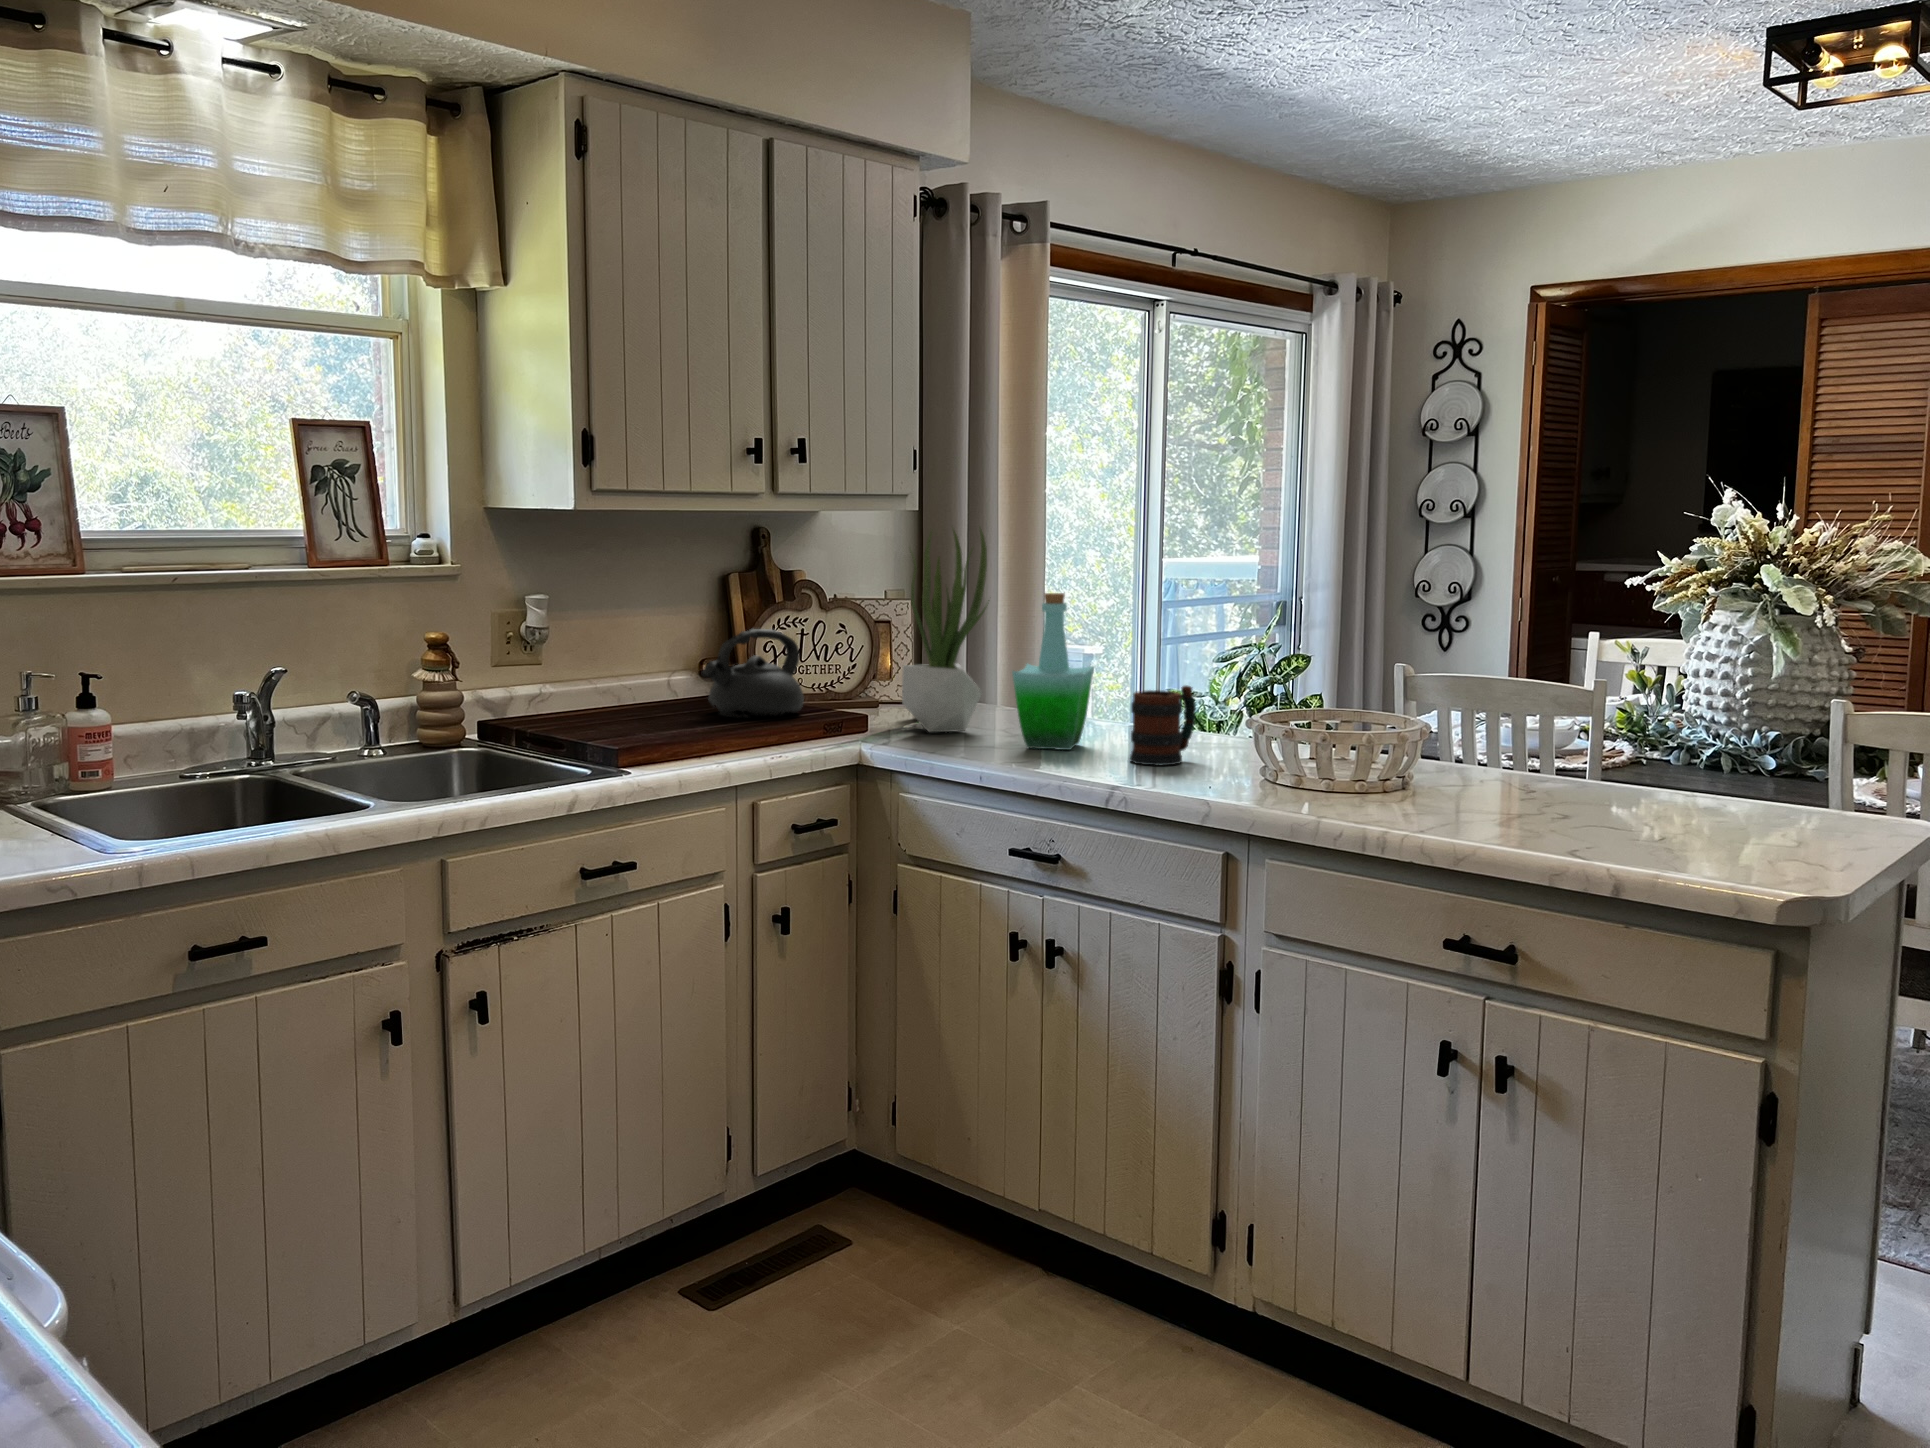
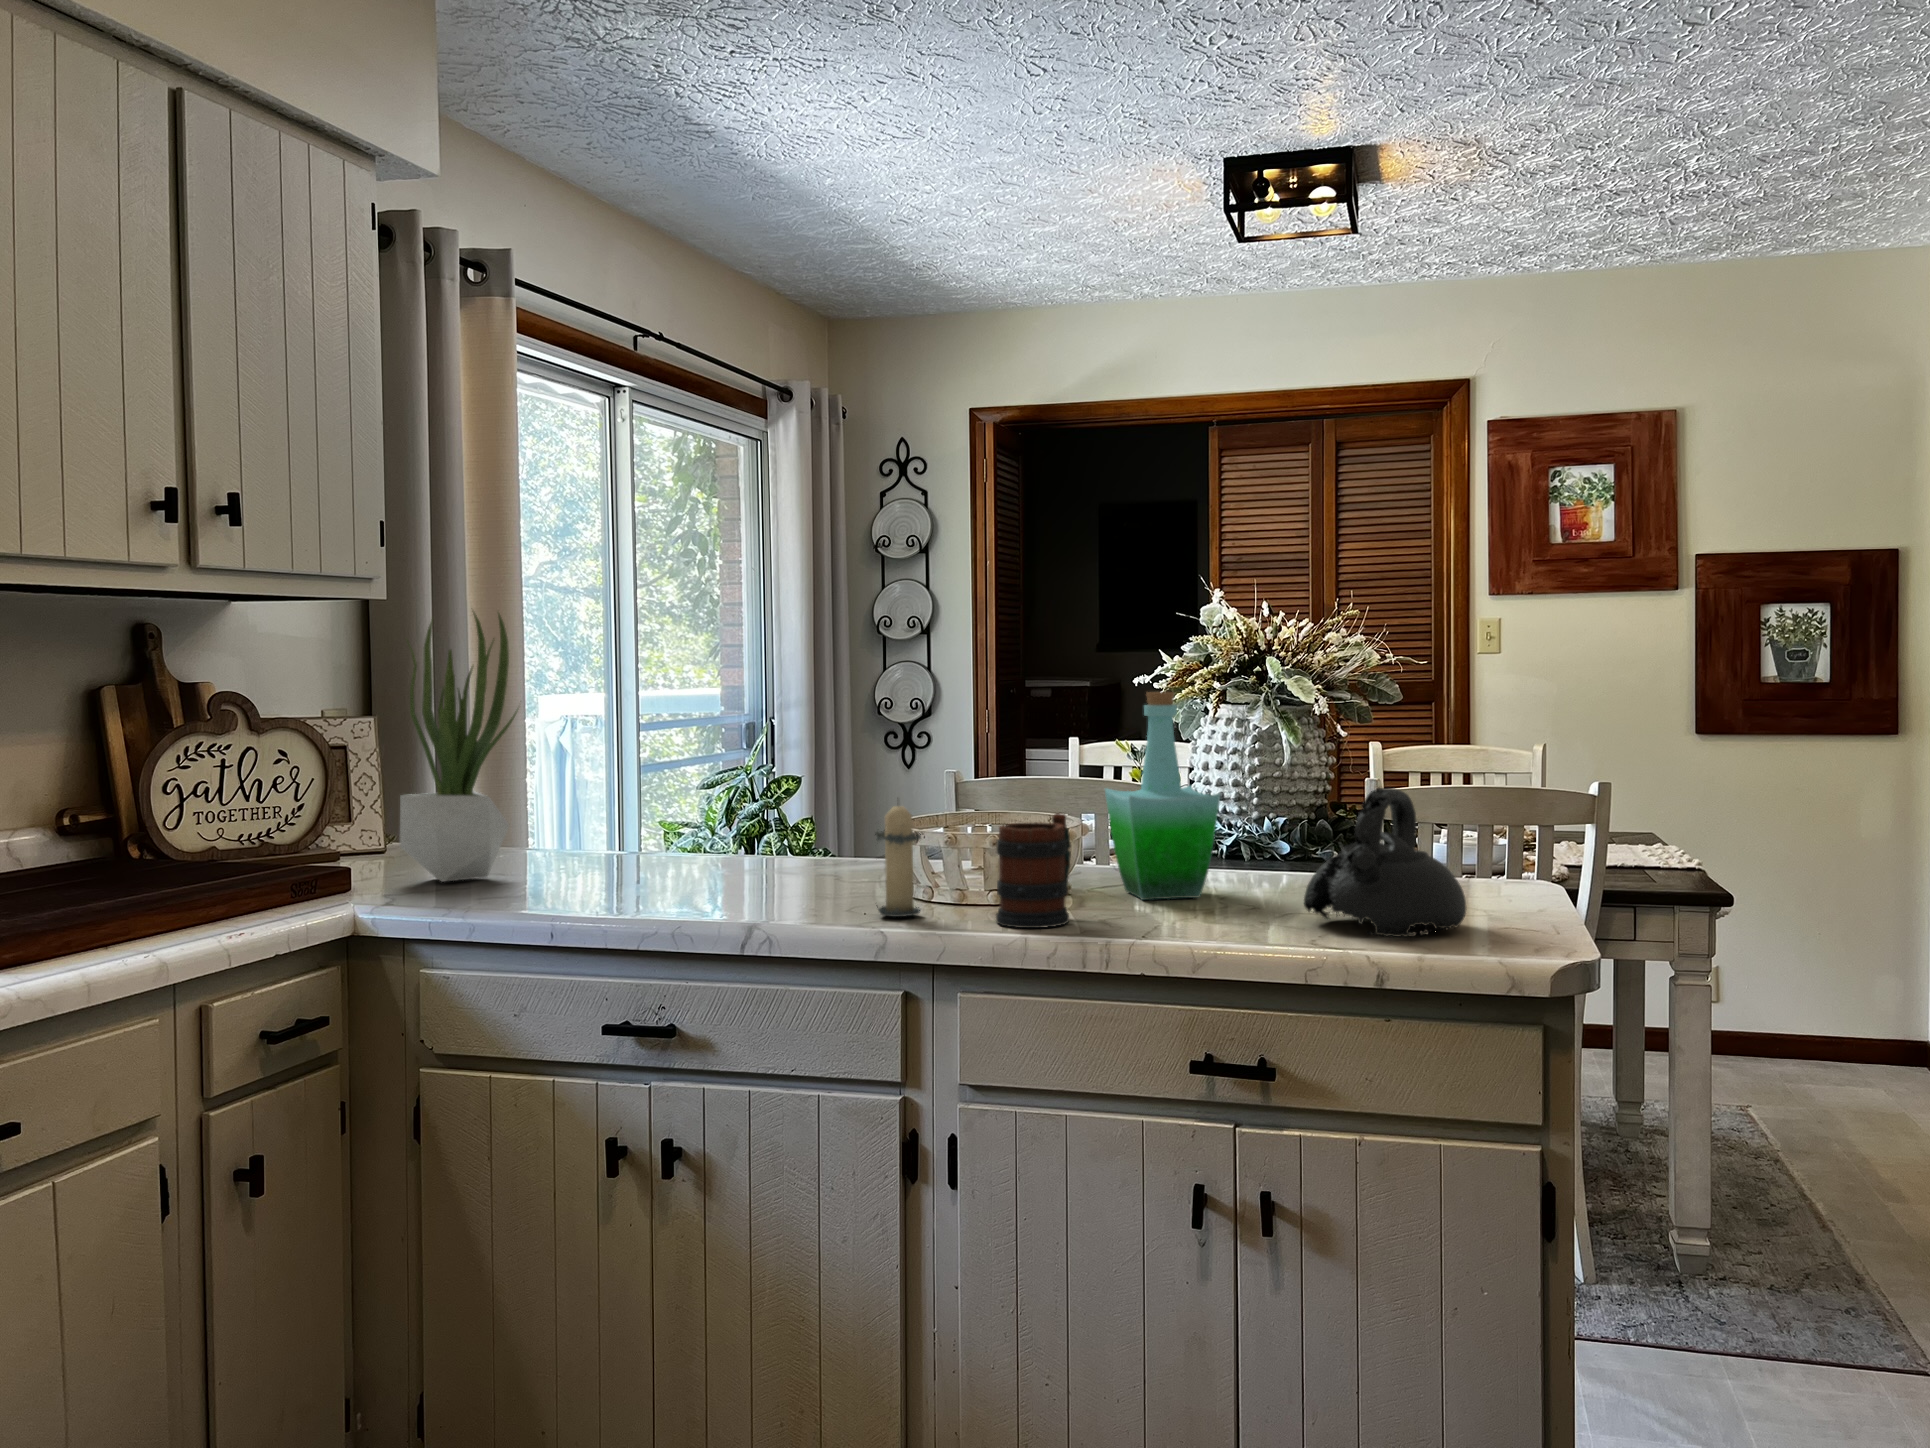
bottle: present [1012,593,1094,750] -> present [1105,692,1220,900]
teapot: present [702,629,804,718] -> present [1304,788,1467,937]
mug: present [1130,686,1196,765] -> present [996,813,1071,928]
candle: none [1213,696,1262,795] -> present [875,805,921,917]

